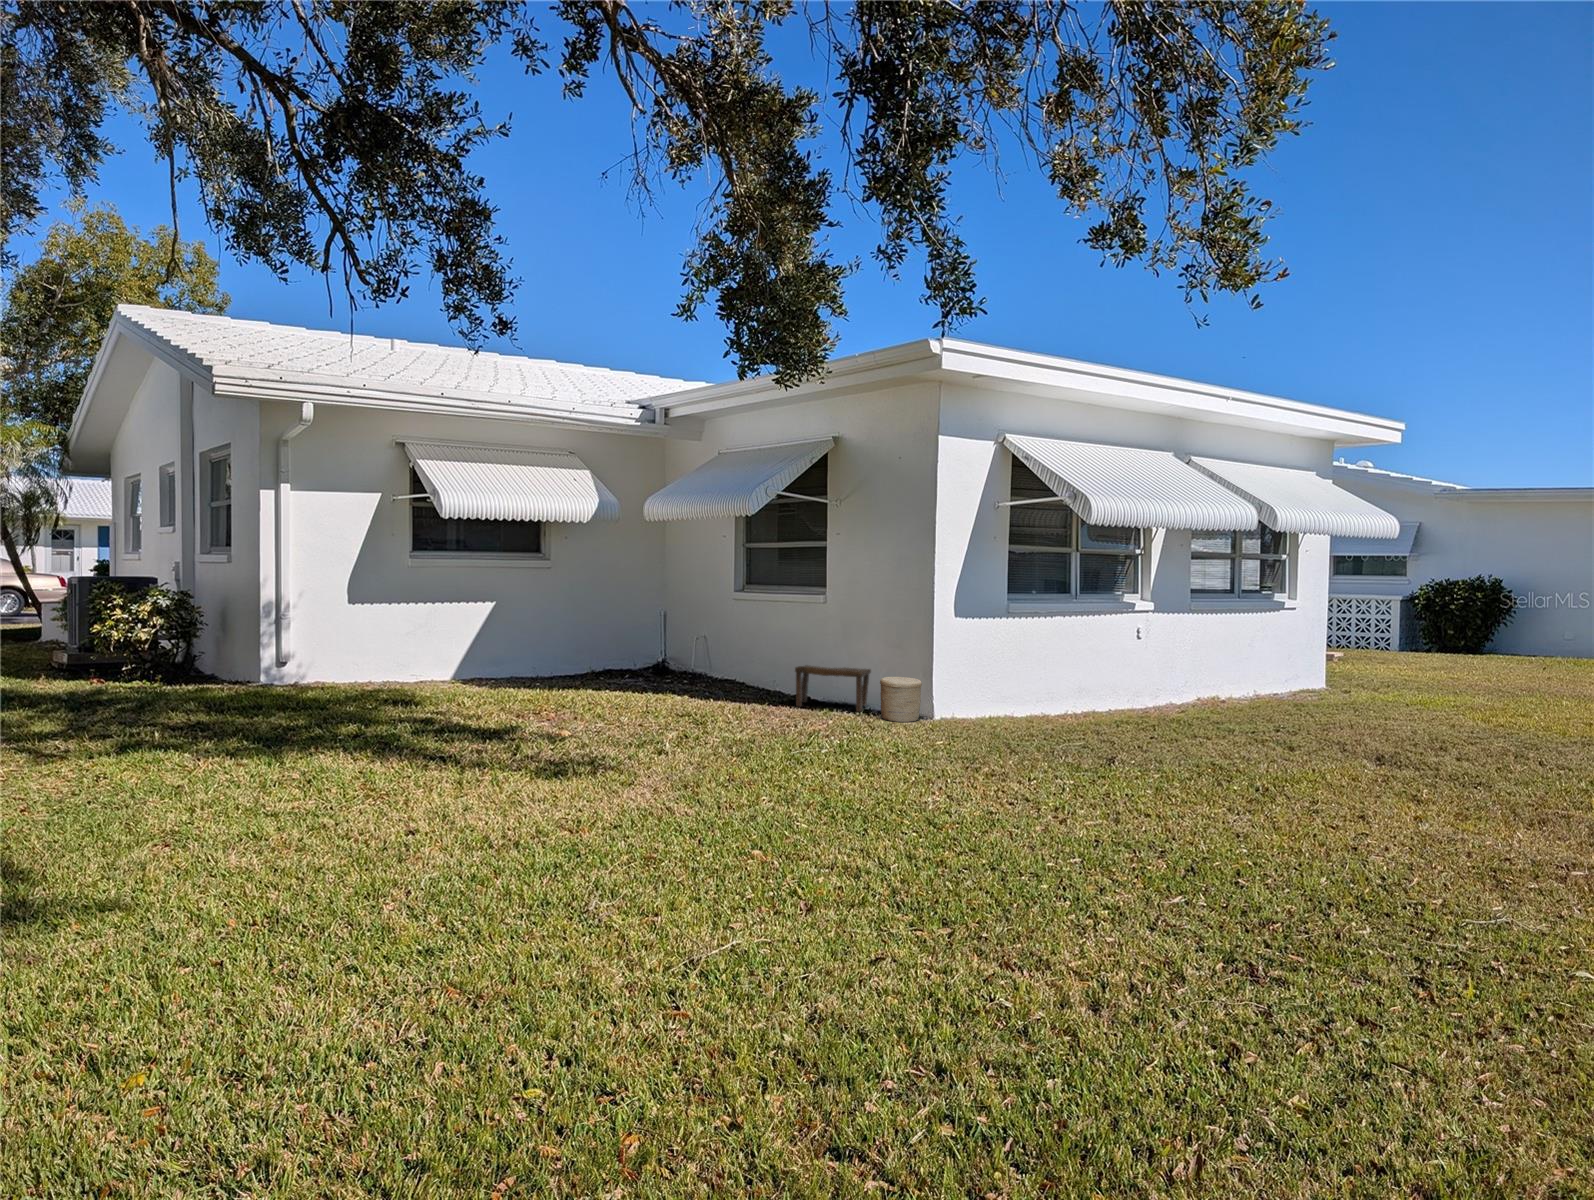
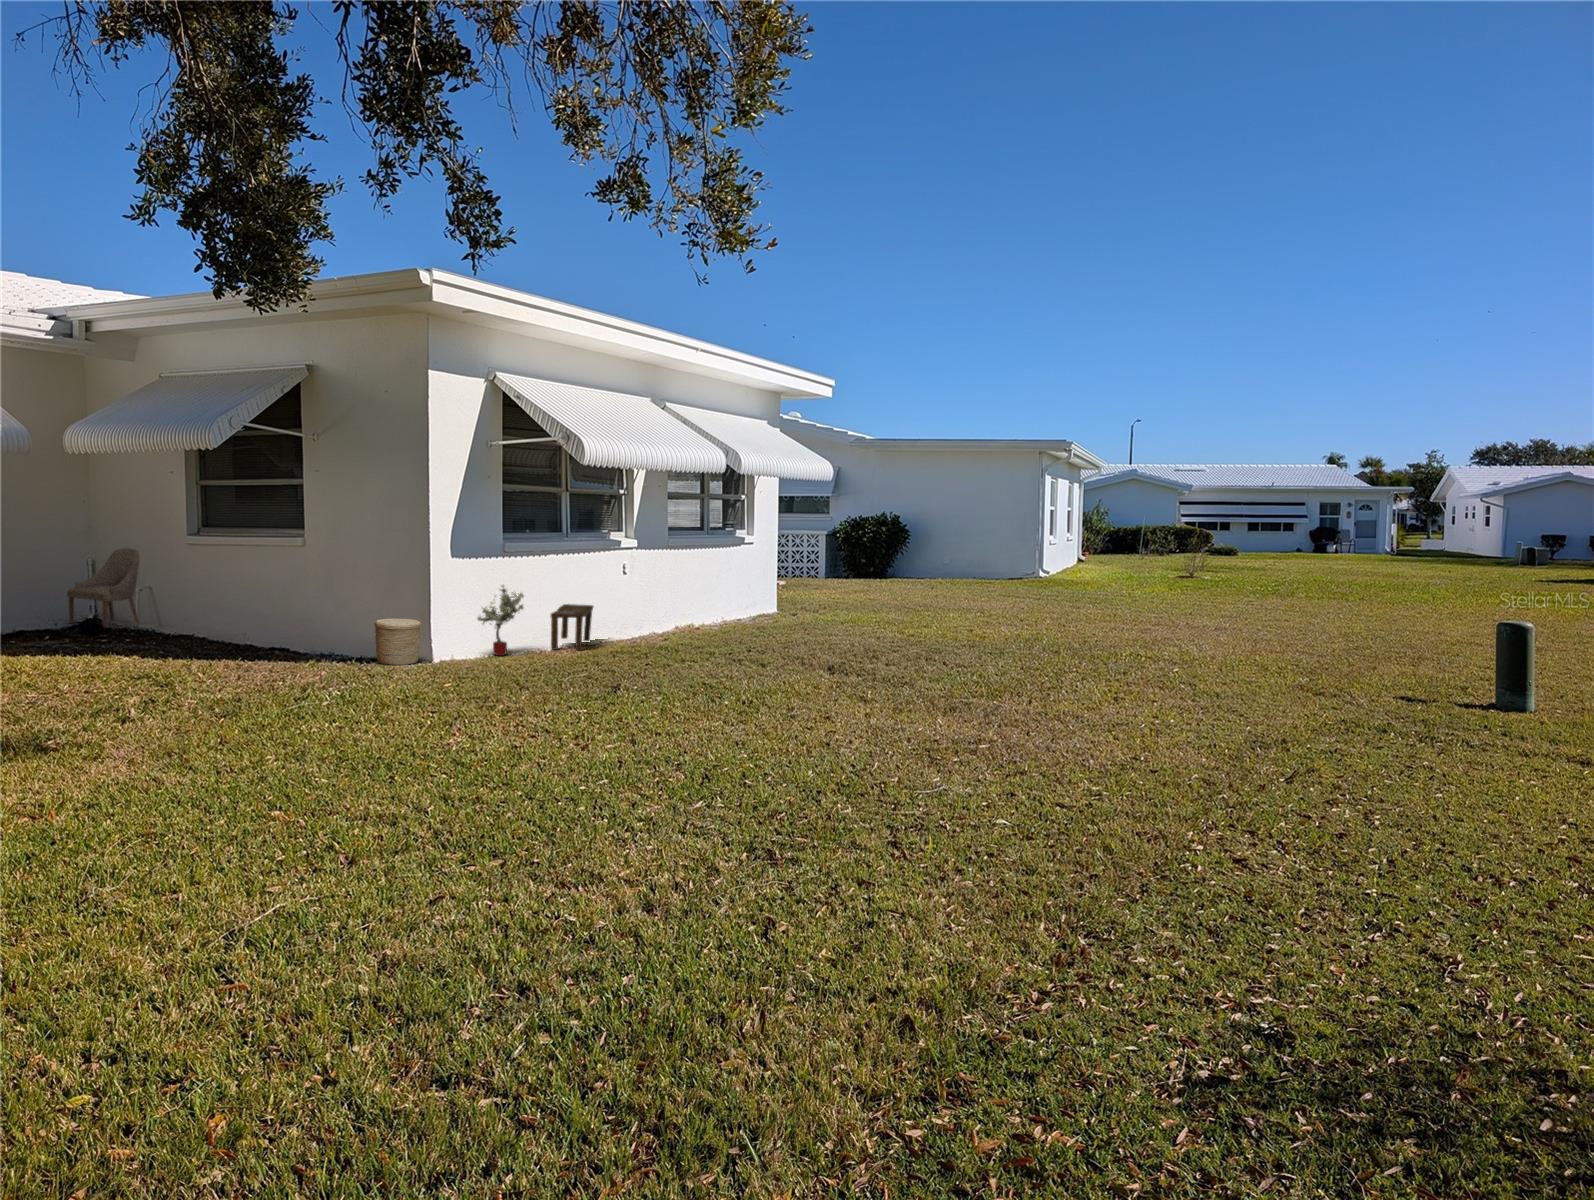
chair: none [649,607,701,675] -> present [67,548,139,628]
potted tree: none [975,646,1024,719] -> present [478,585,524,656]
bench: present [795,665,871,712] -> present [550,604,593,651]

